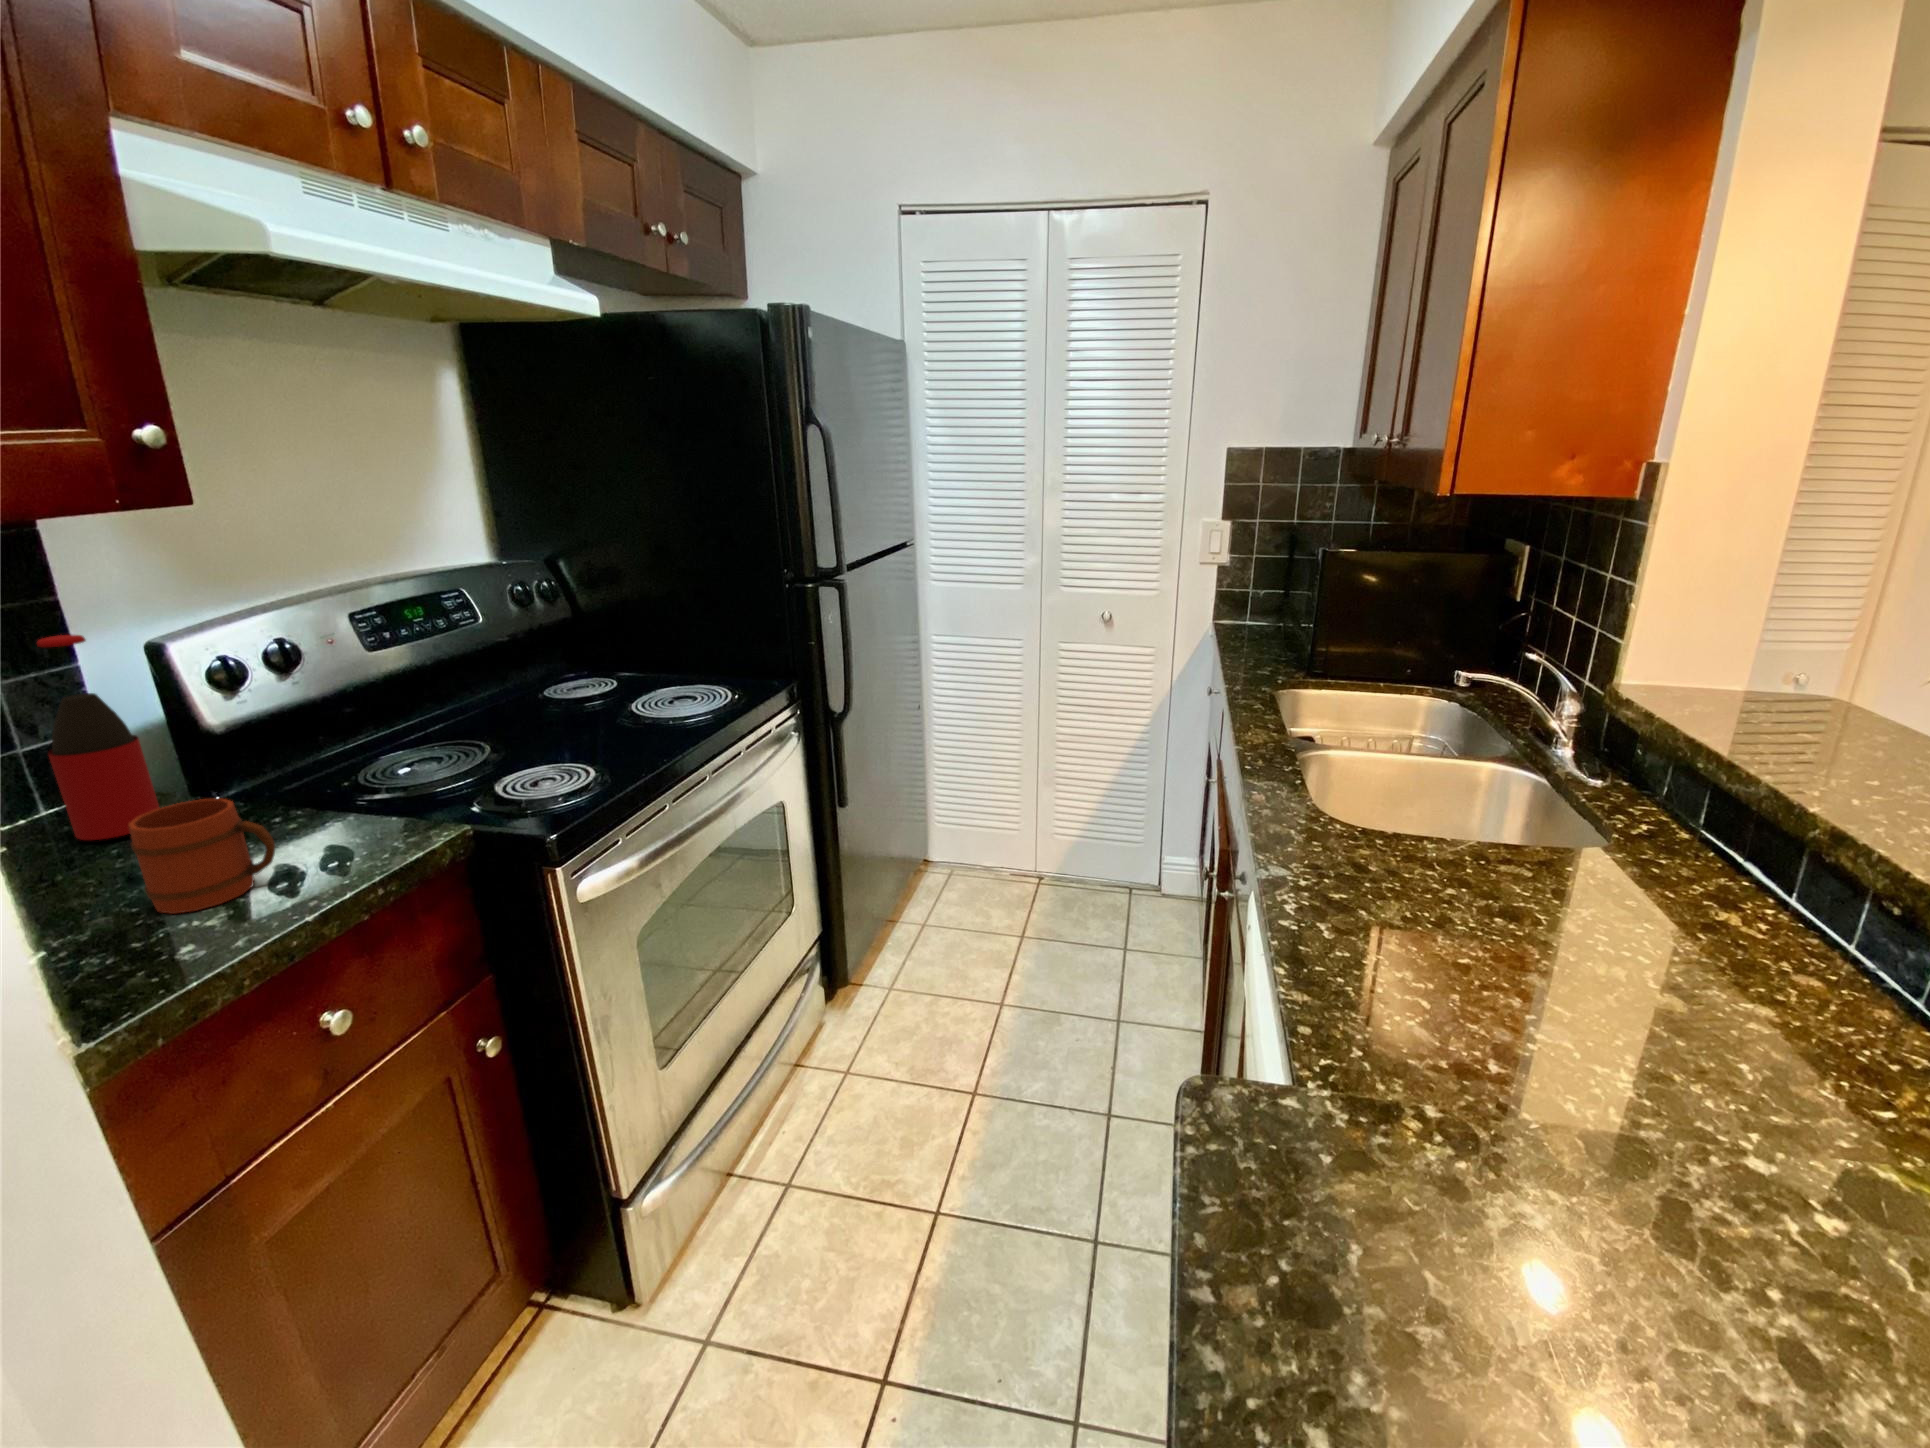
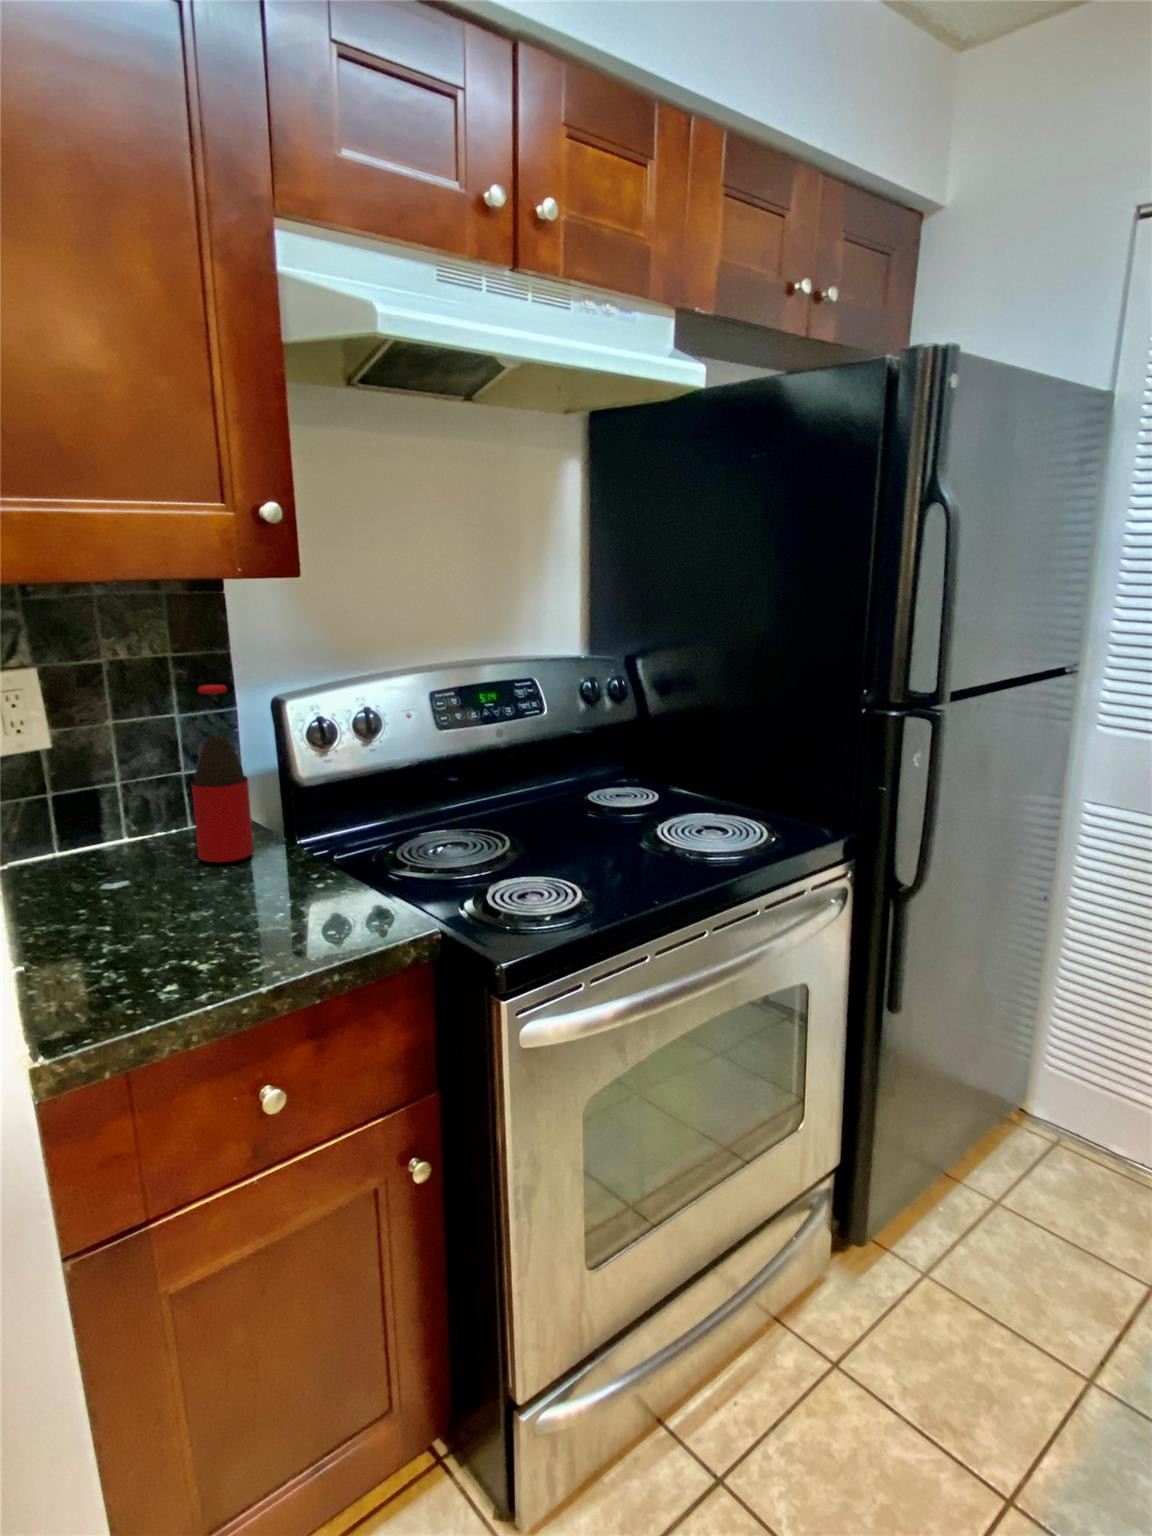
mug: present [129,799,275,914] -> none [185,846,280,948]

